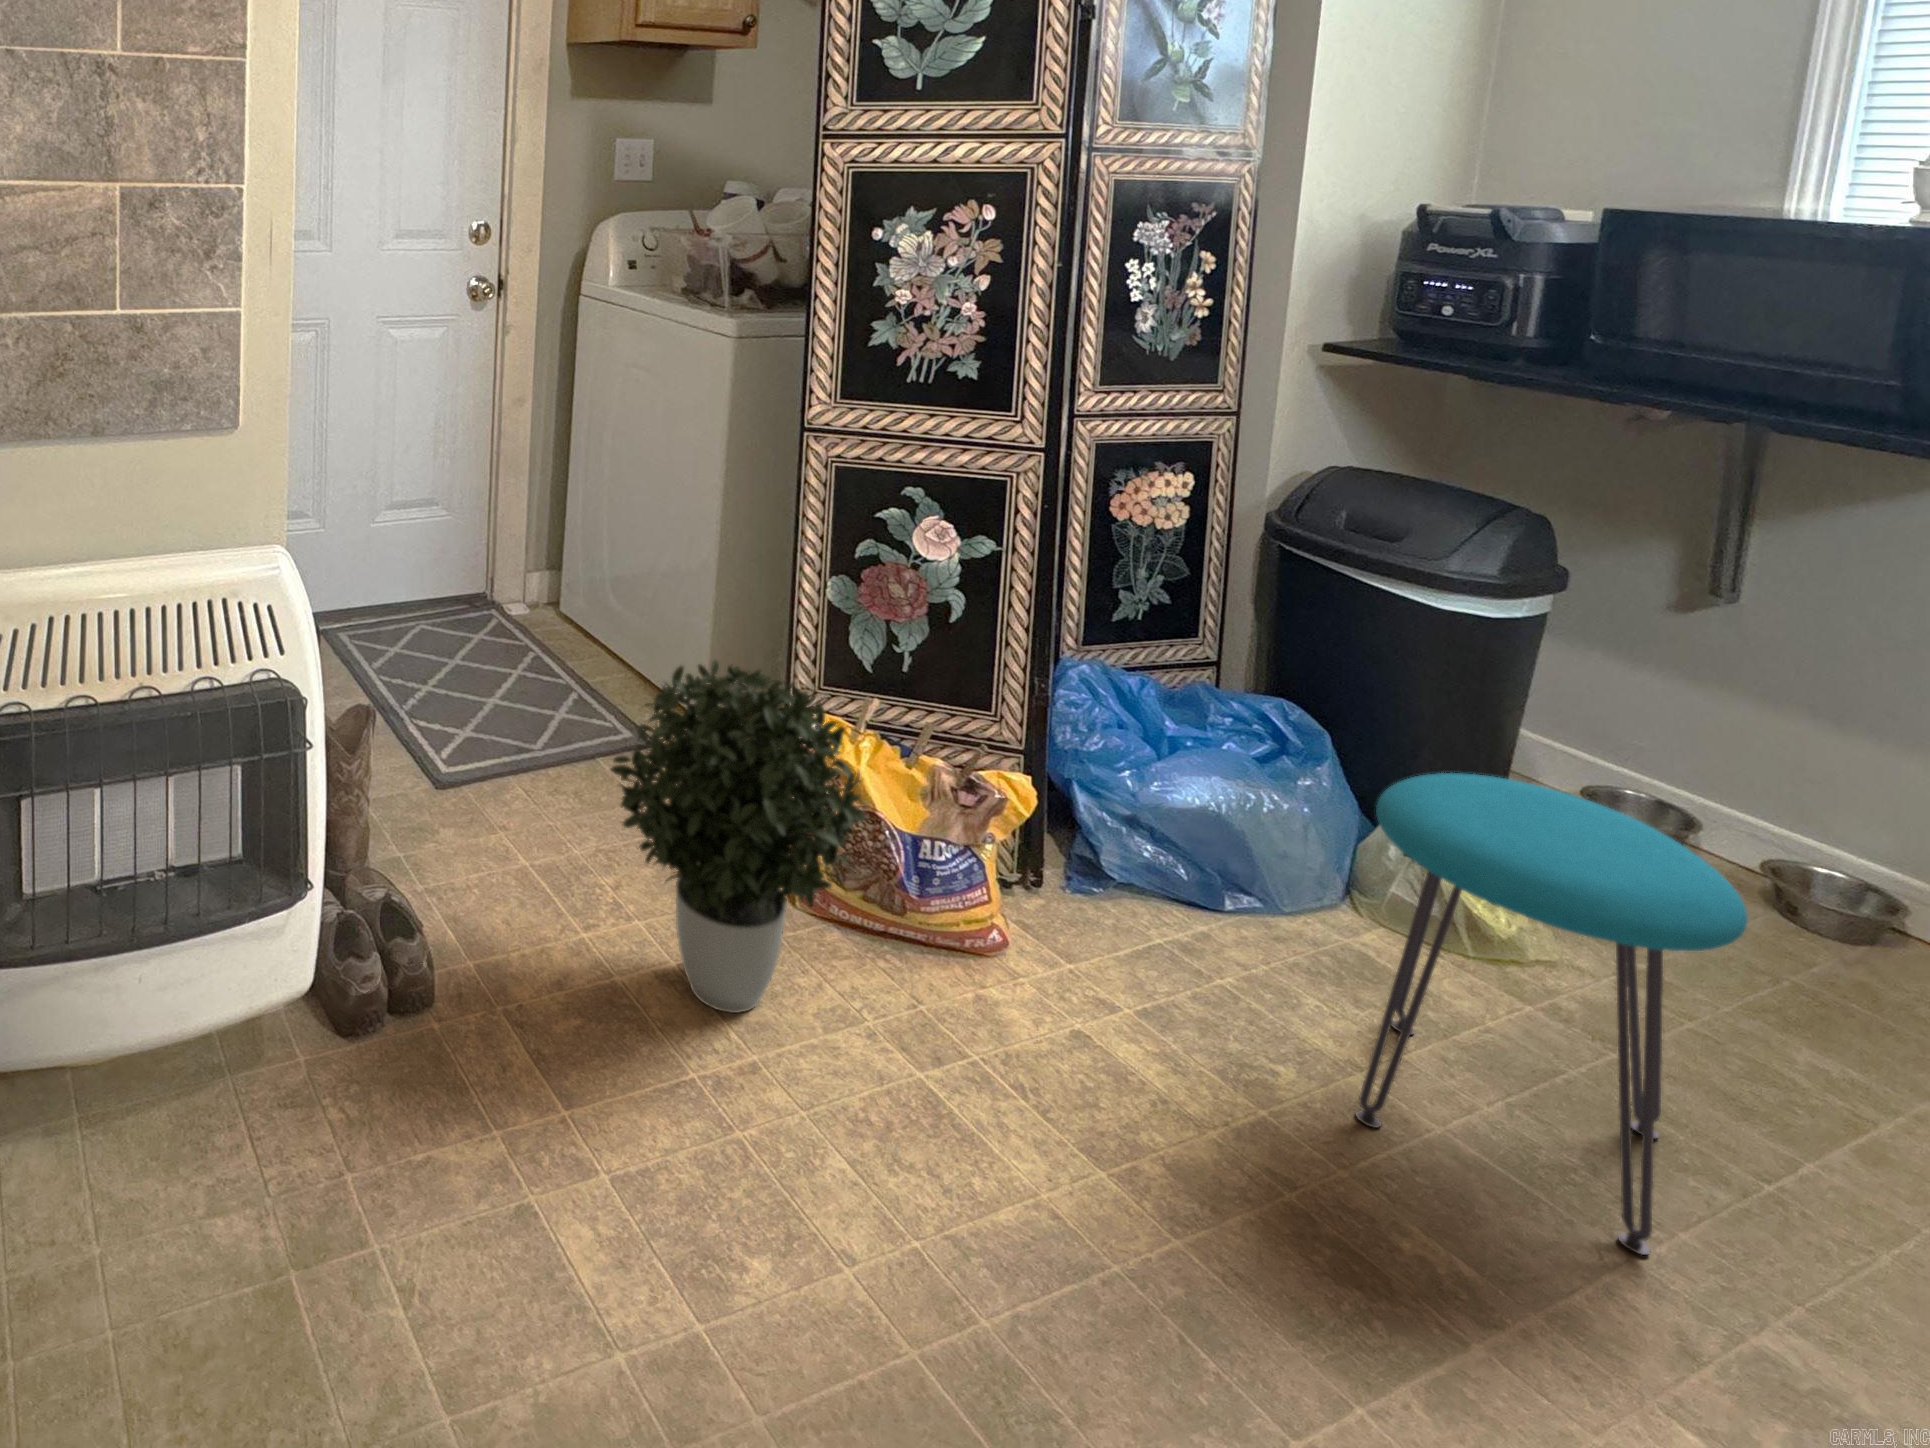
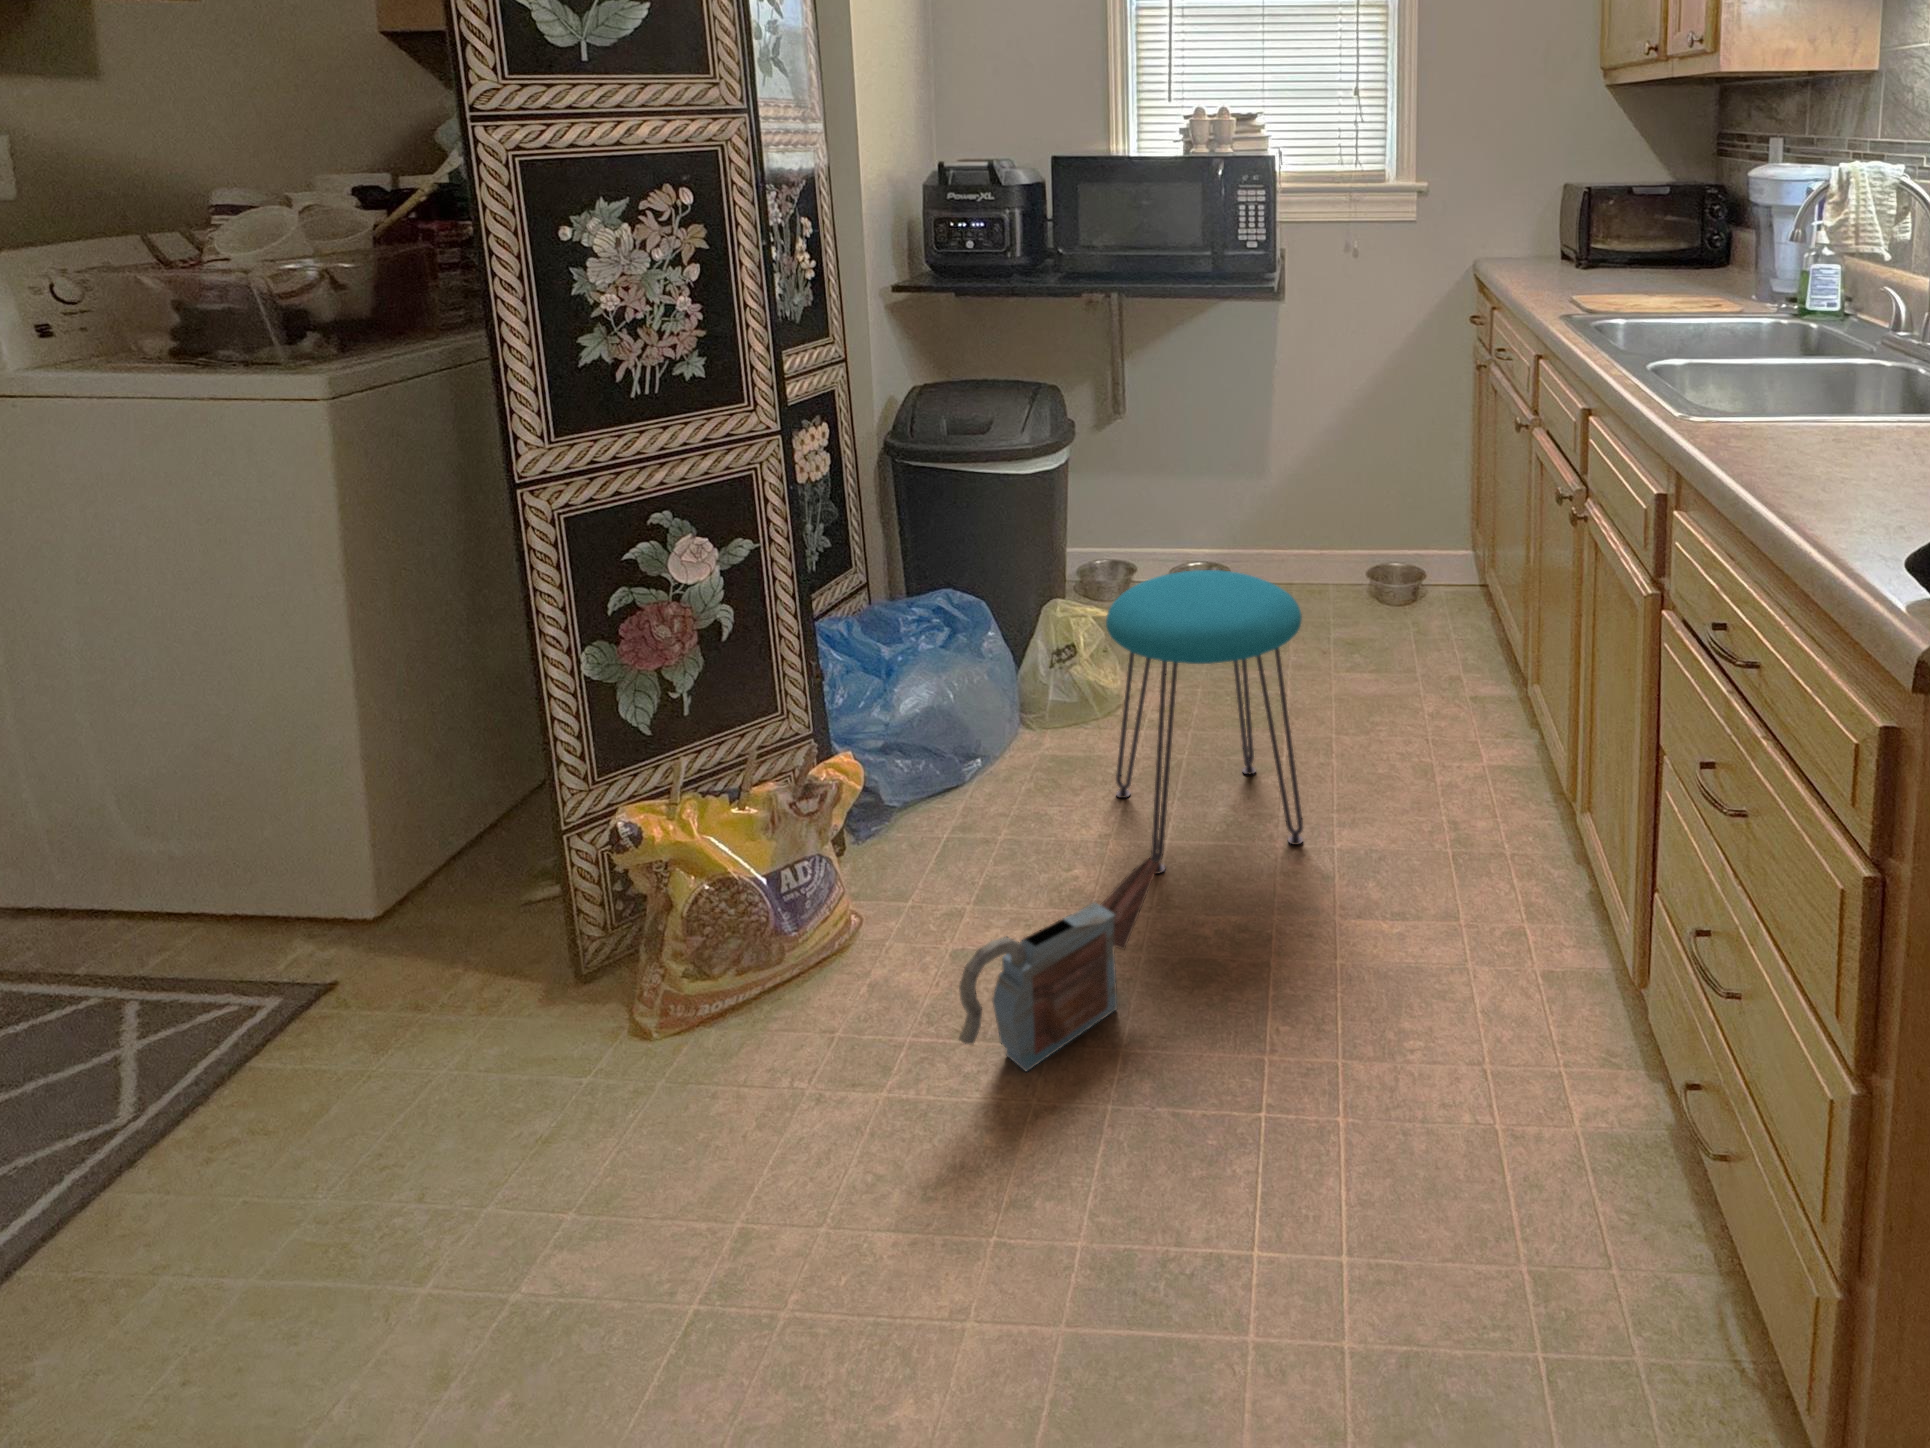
potted plant: present [611,660,865,1013] -> none [490,769,812,1218]
watering can: none [965,989,1287,1185] -> present [959,857,1160,1071]

